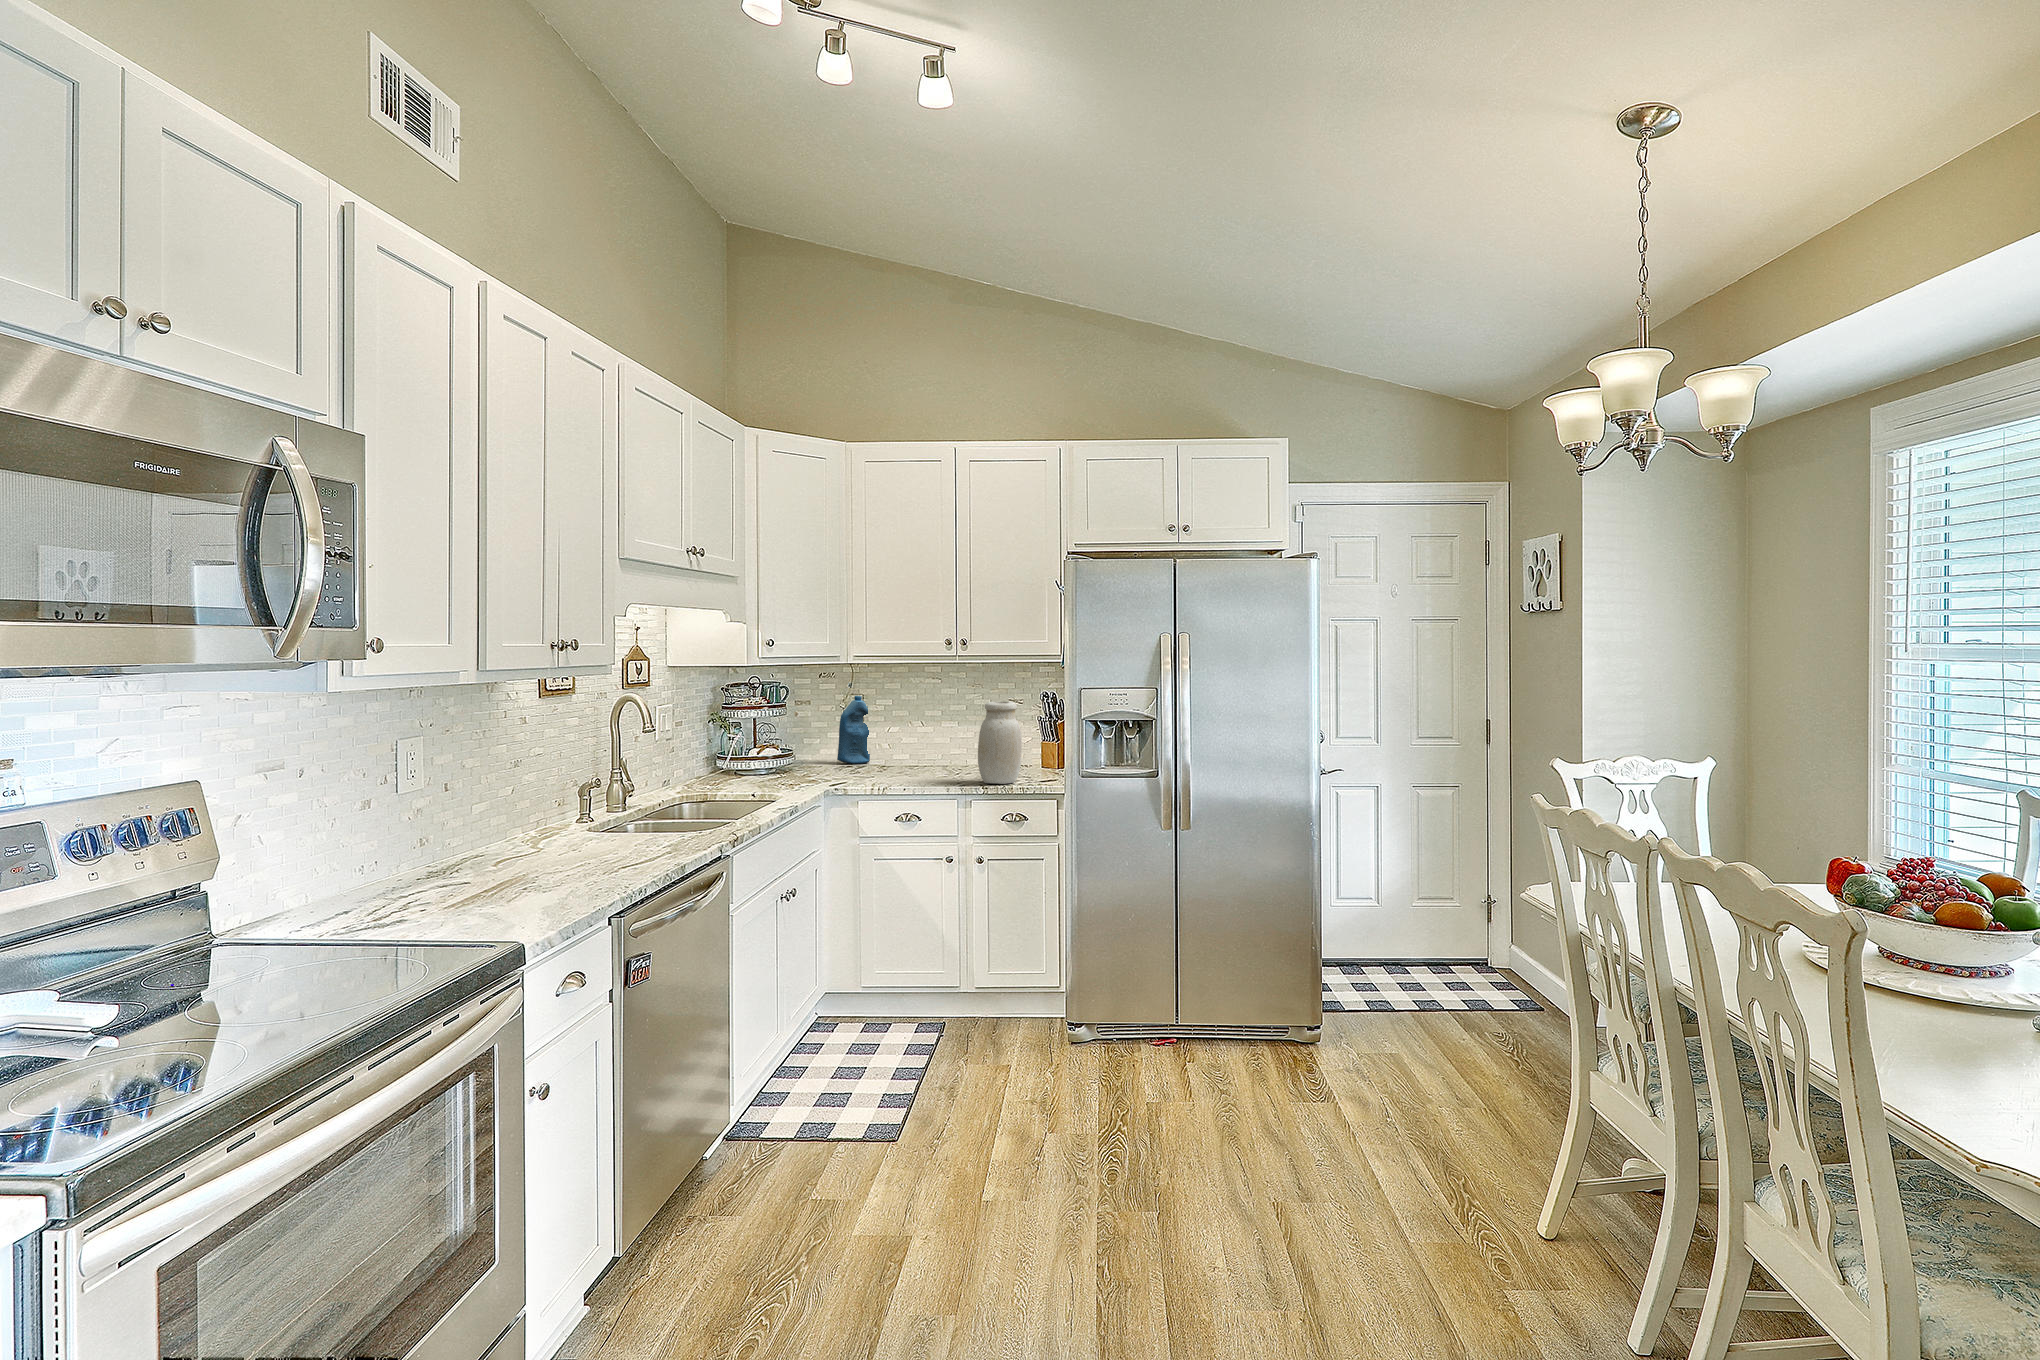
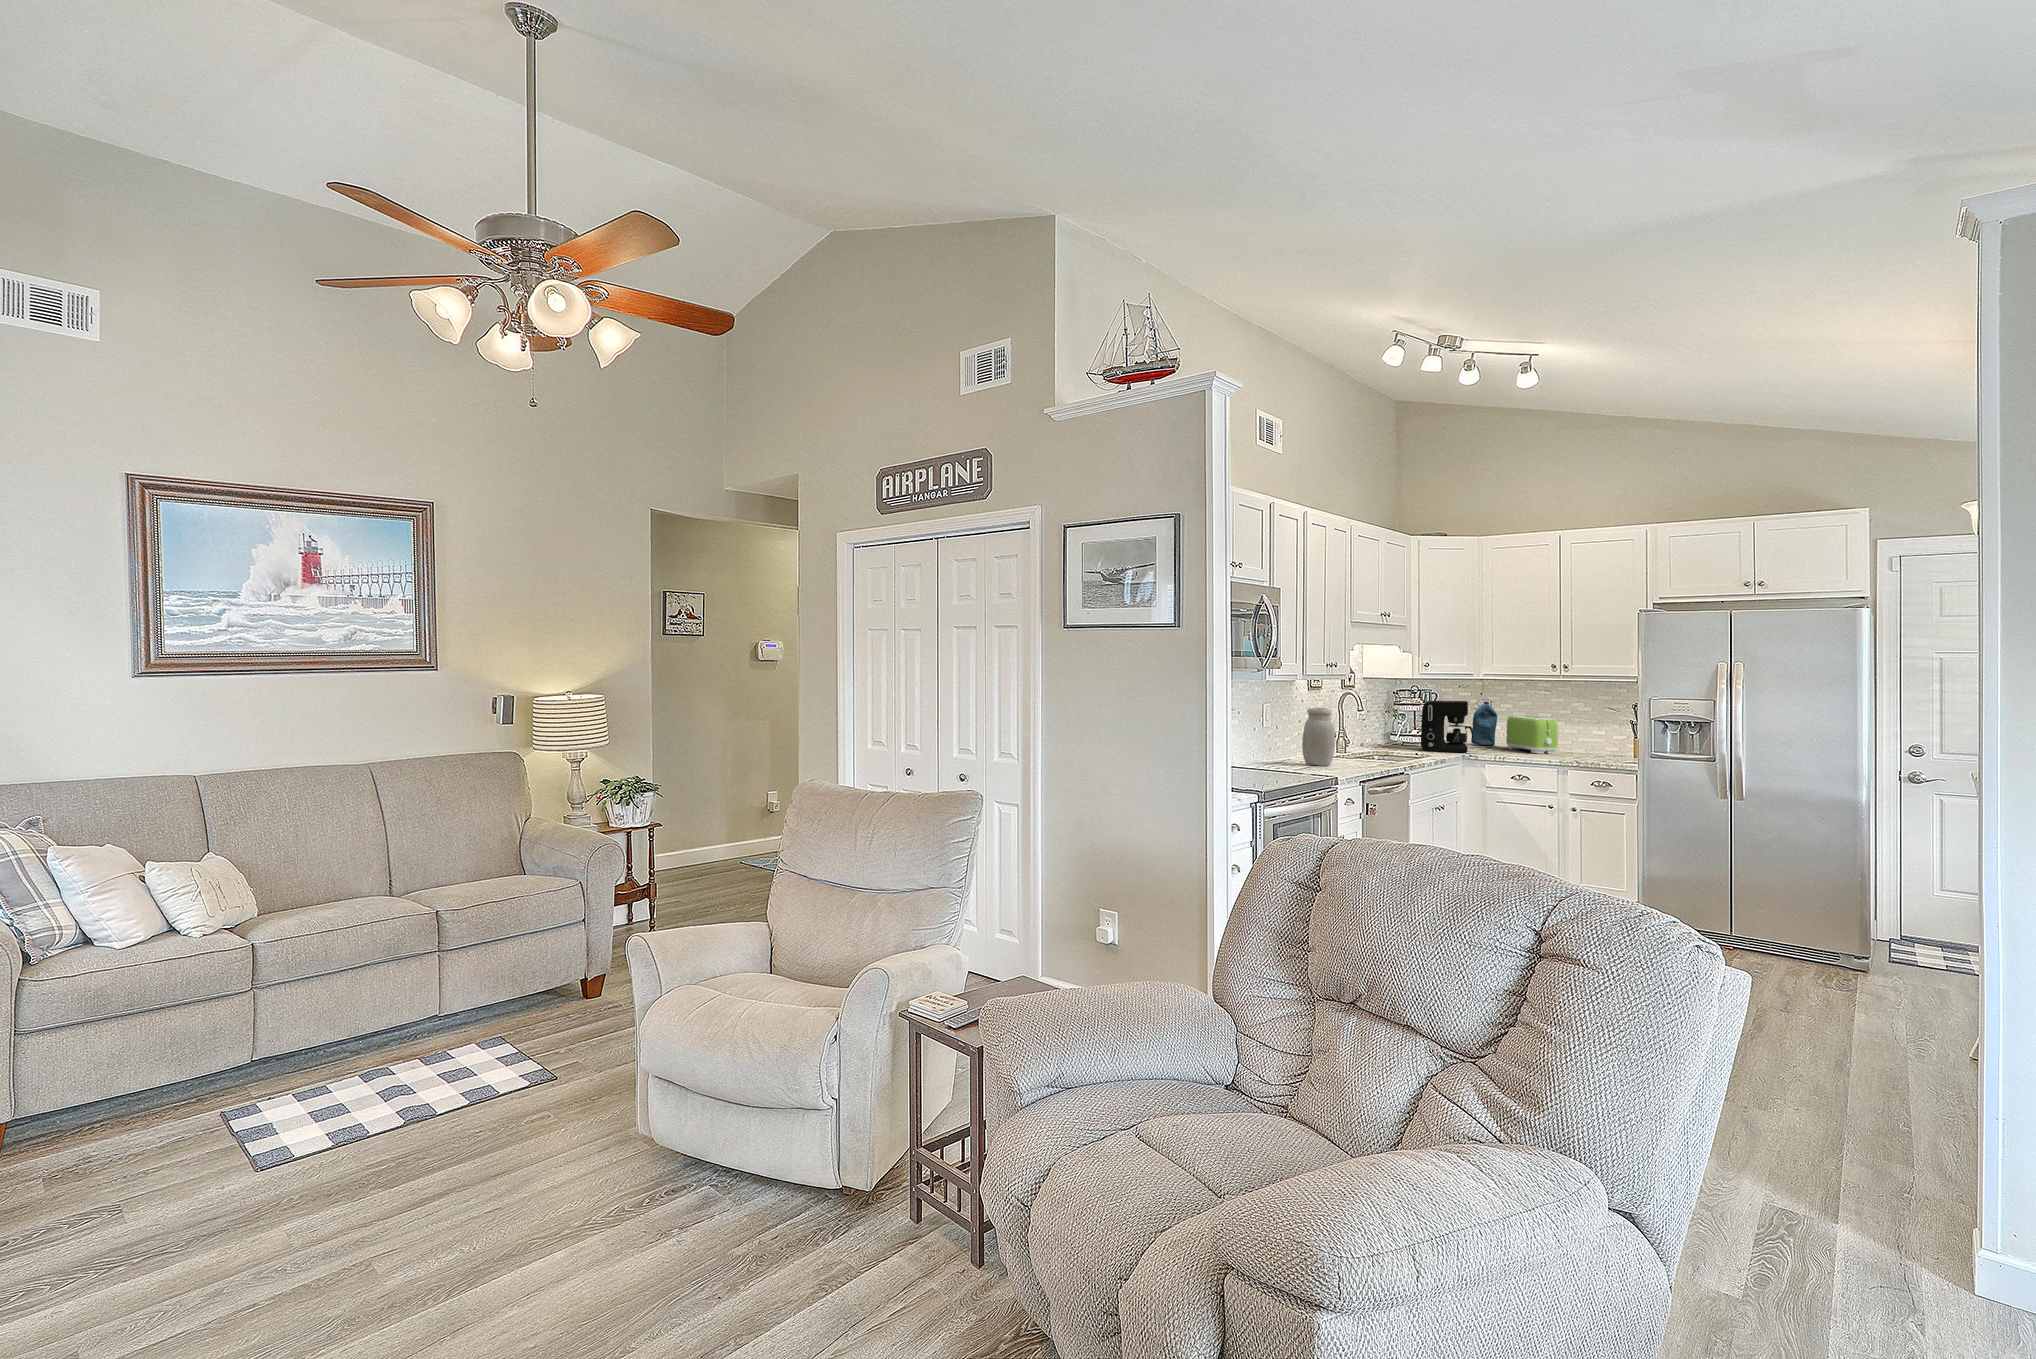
coffee maker: none [761,698,841,784] -> present [1421,701,1474,753]
jar: present [978,701,1022,784] -> present [1302,708,1335,766]
toaster: none [886,715,955,773] -> present [1506,716,1558,754]

